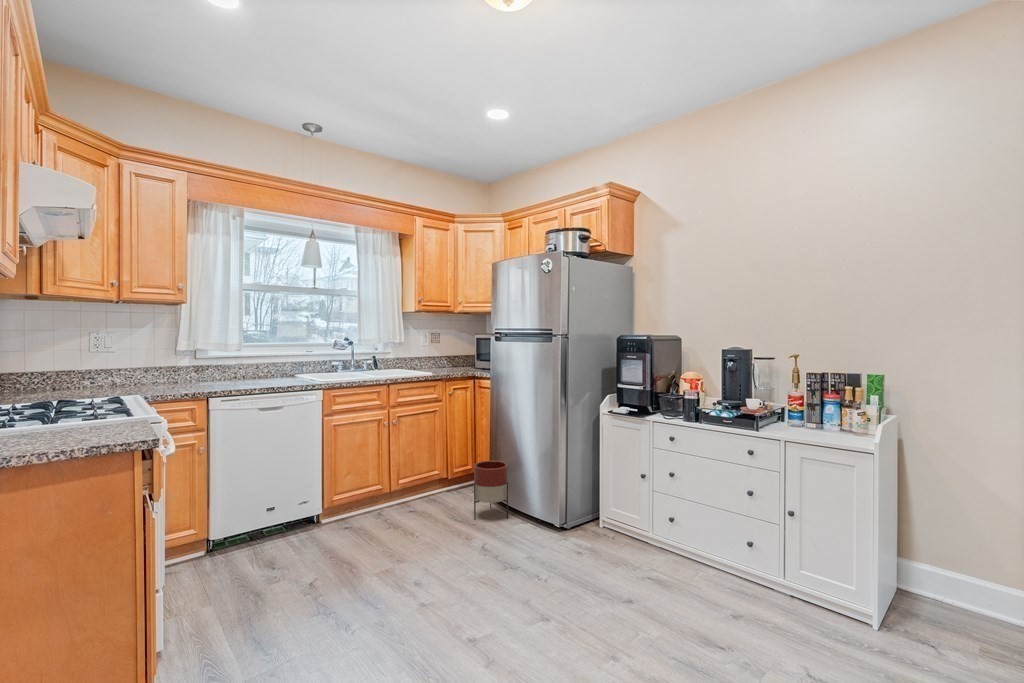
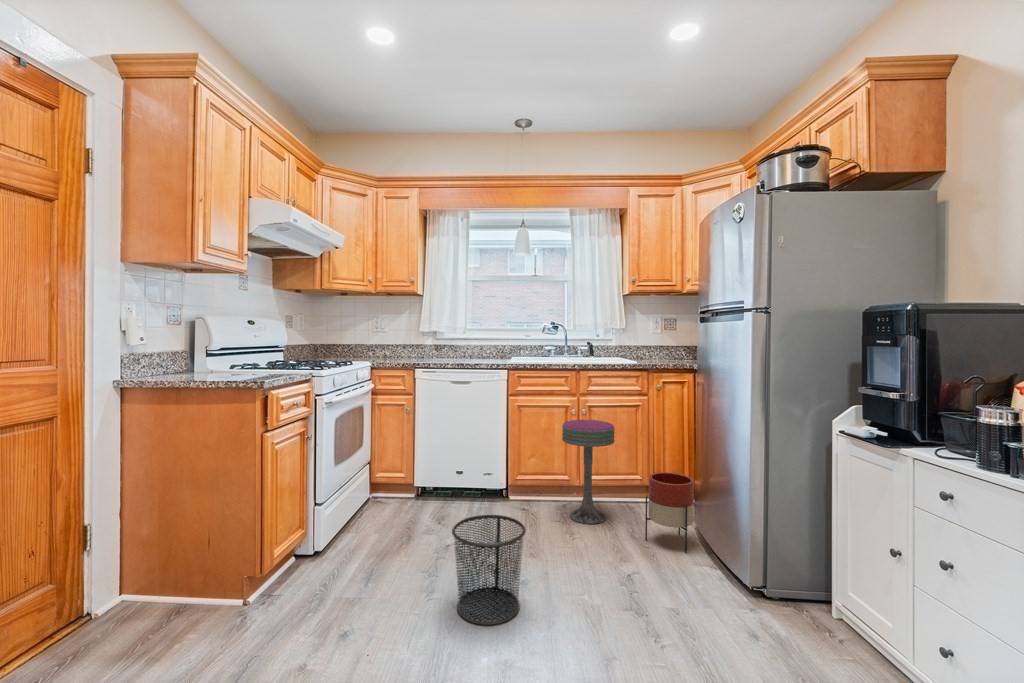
bar stool: none [389,429,437,524] -> present [562,420,615,524]
waste bin: none [392,522,459,620] -> present [452,515,526,625]

